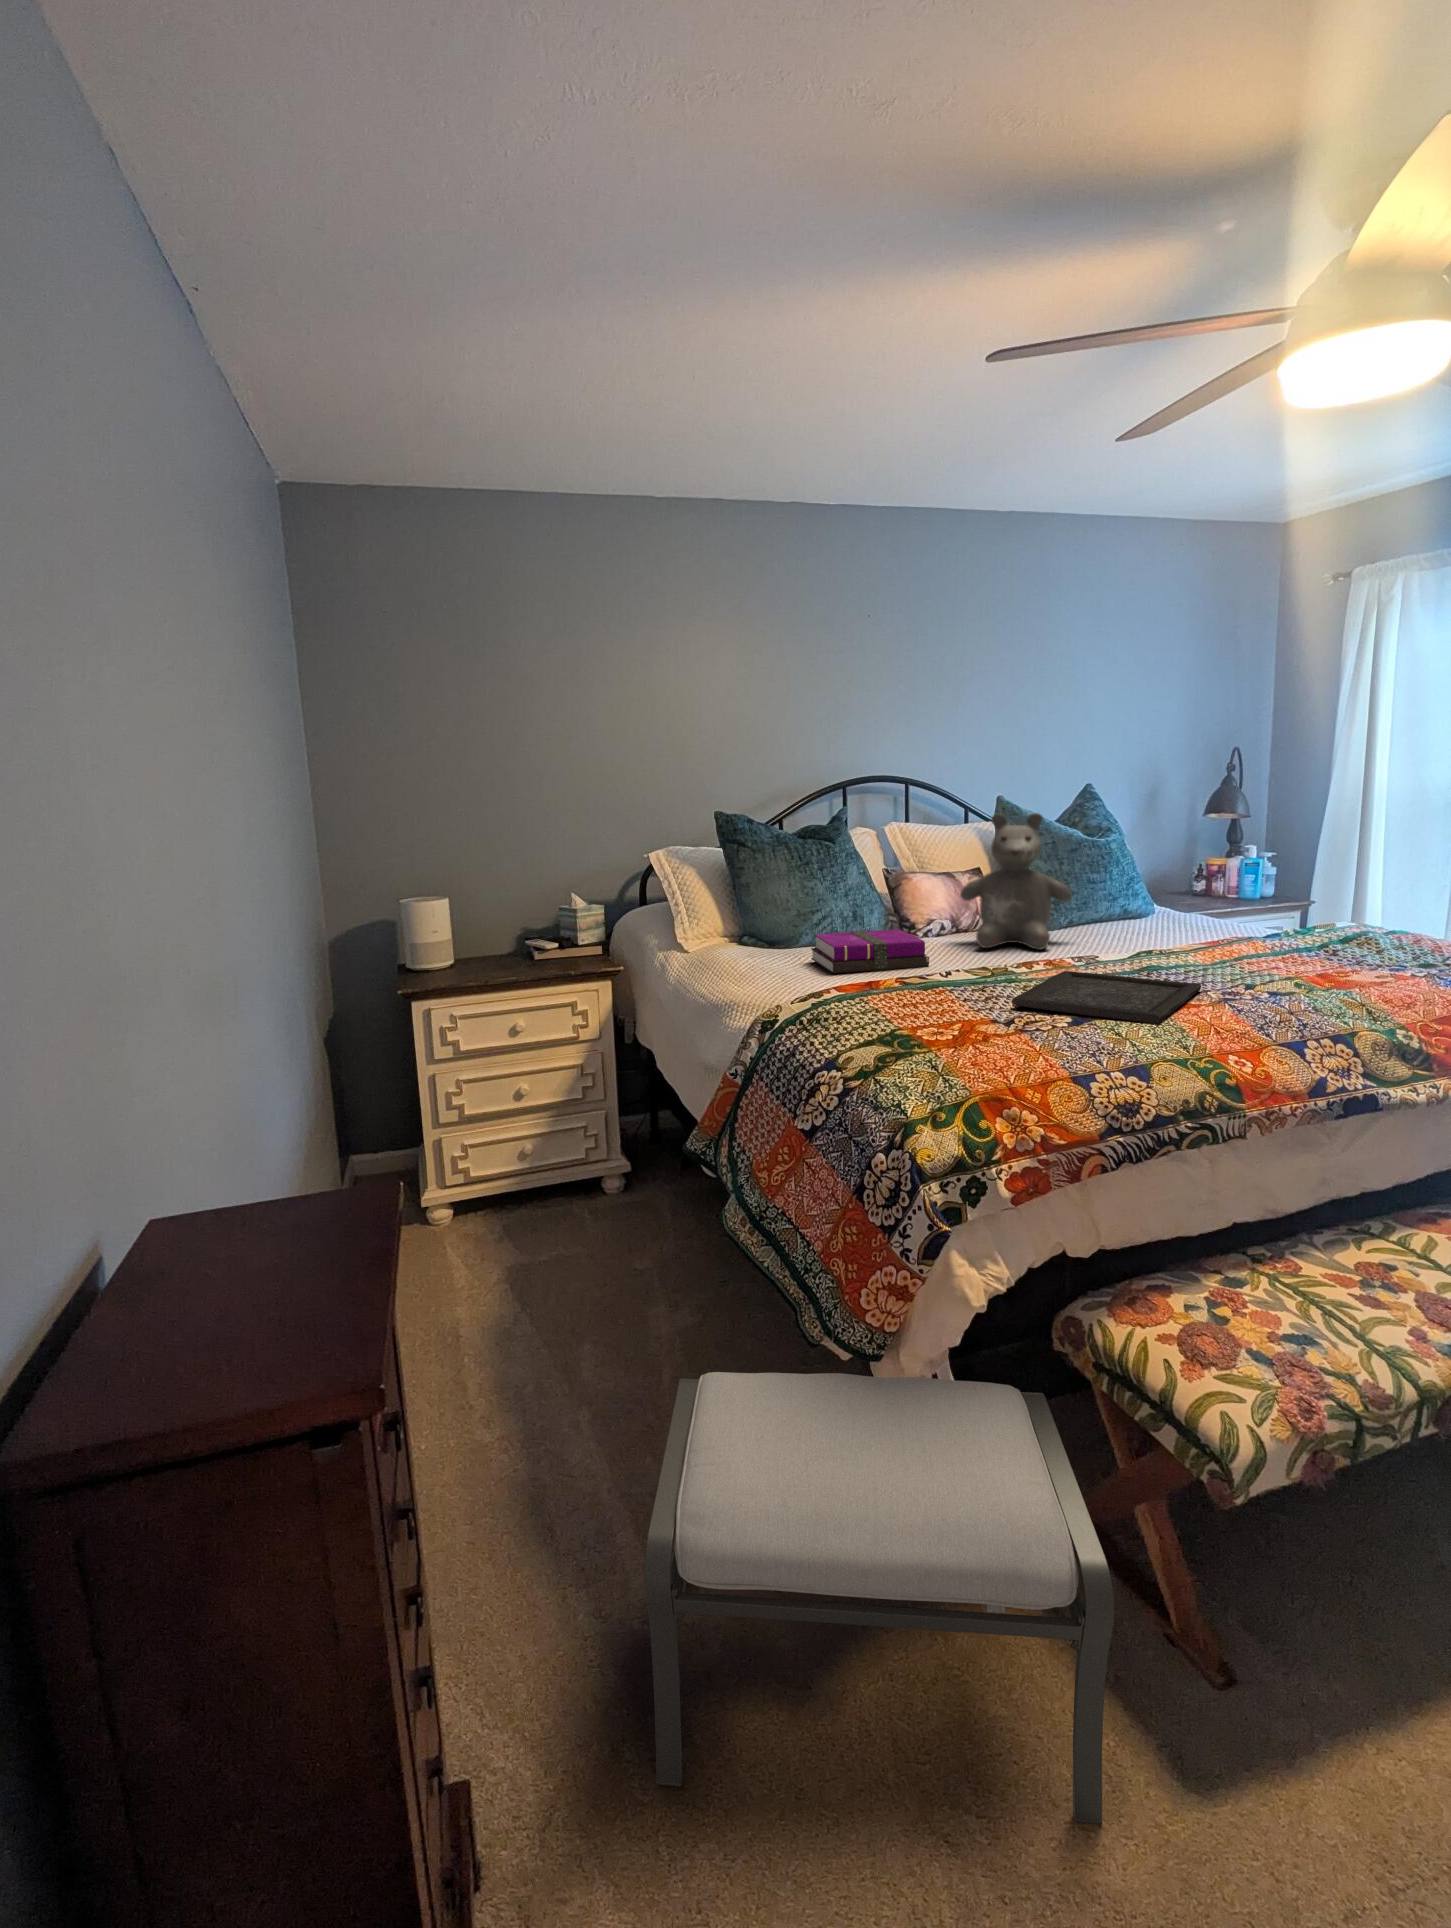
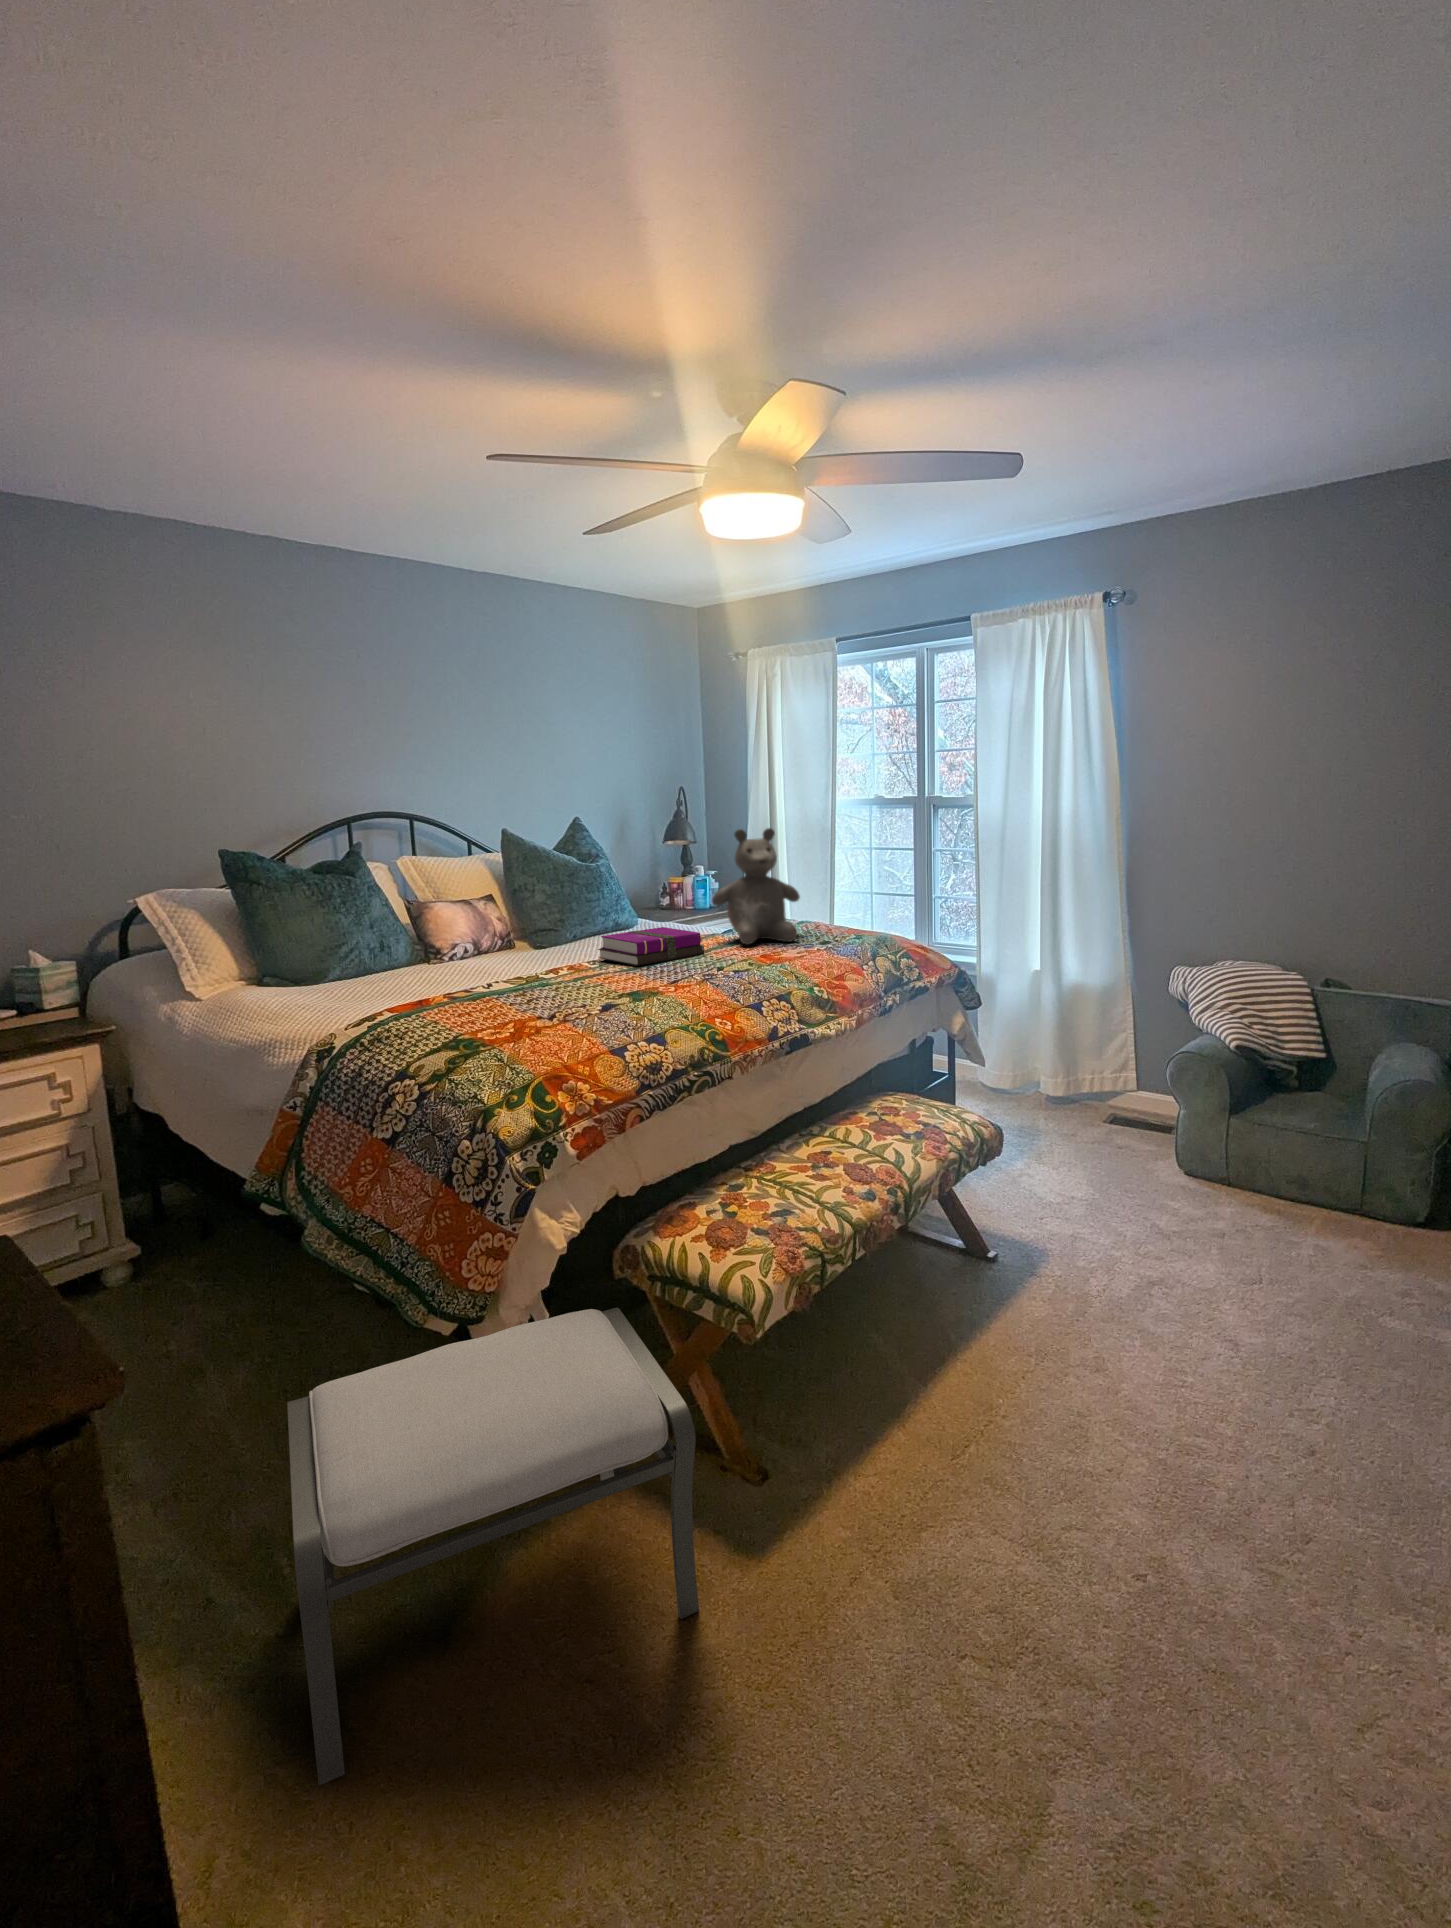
teddy bear: present [960,813,1072,950] -> present [711,828,800,945]
notebook: present [811,929,929,973] -> present [598,927,704,966]
tray: present [1012,971,1201,1023] -> none [550,971,688,1004]

